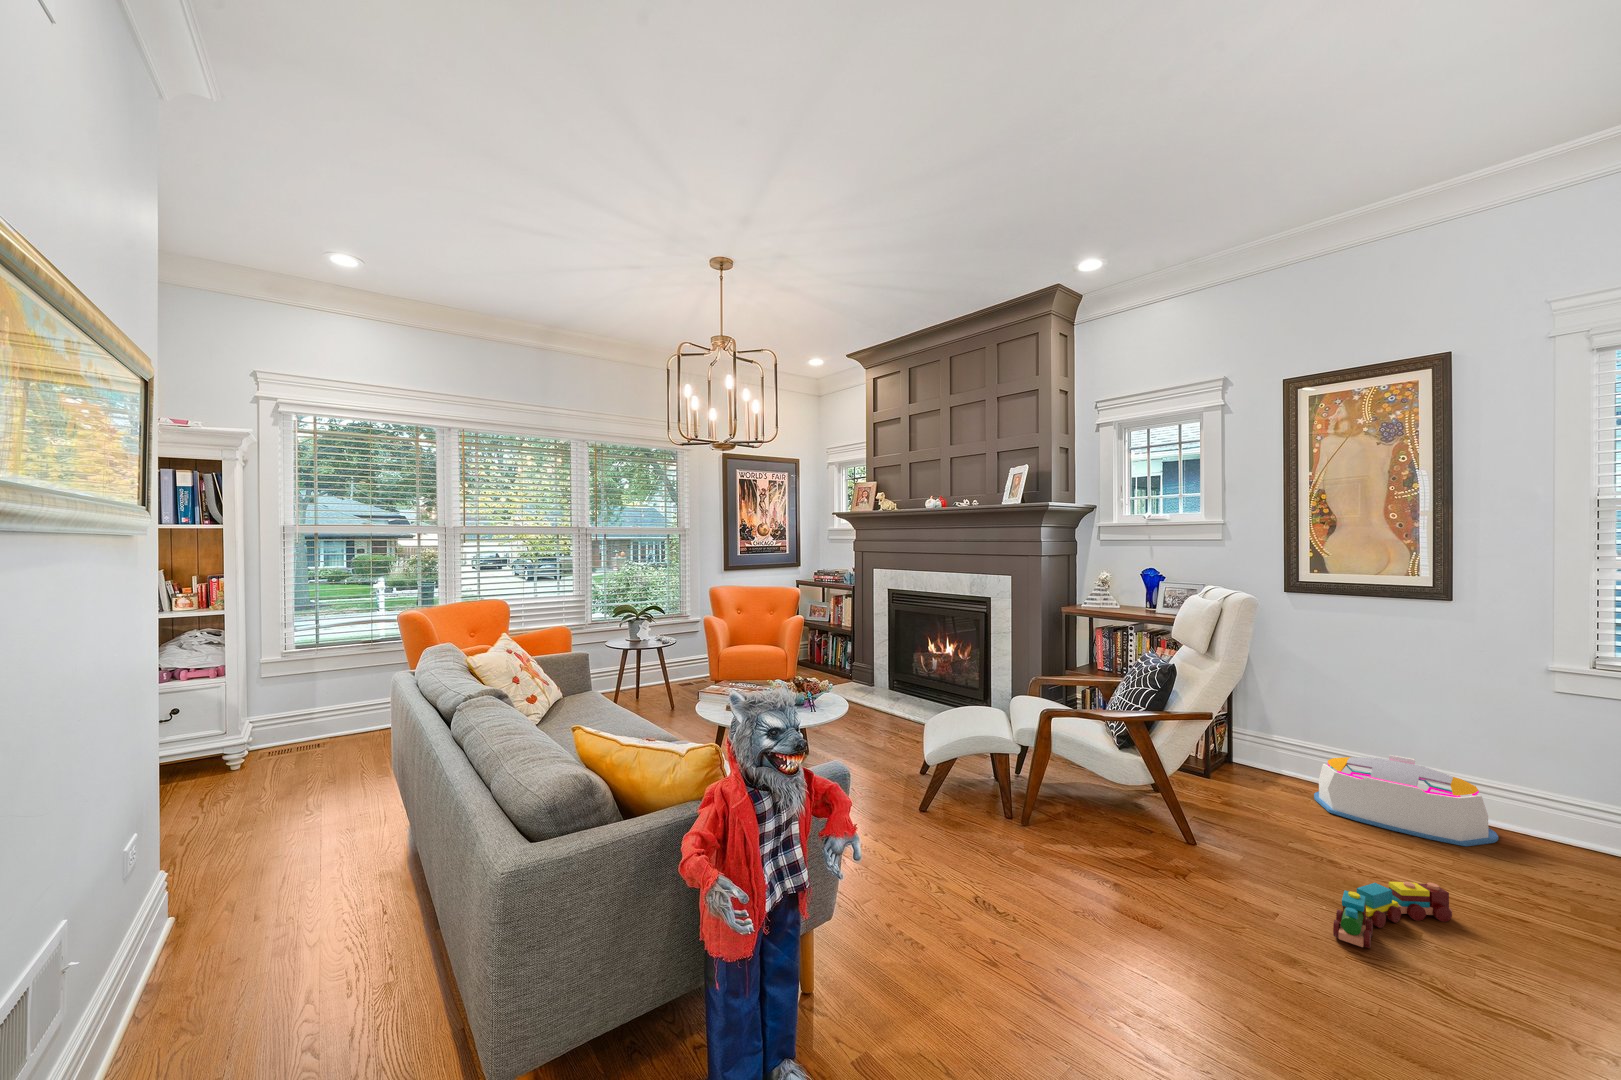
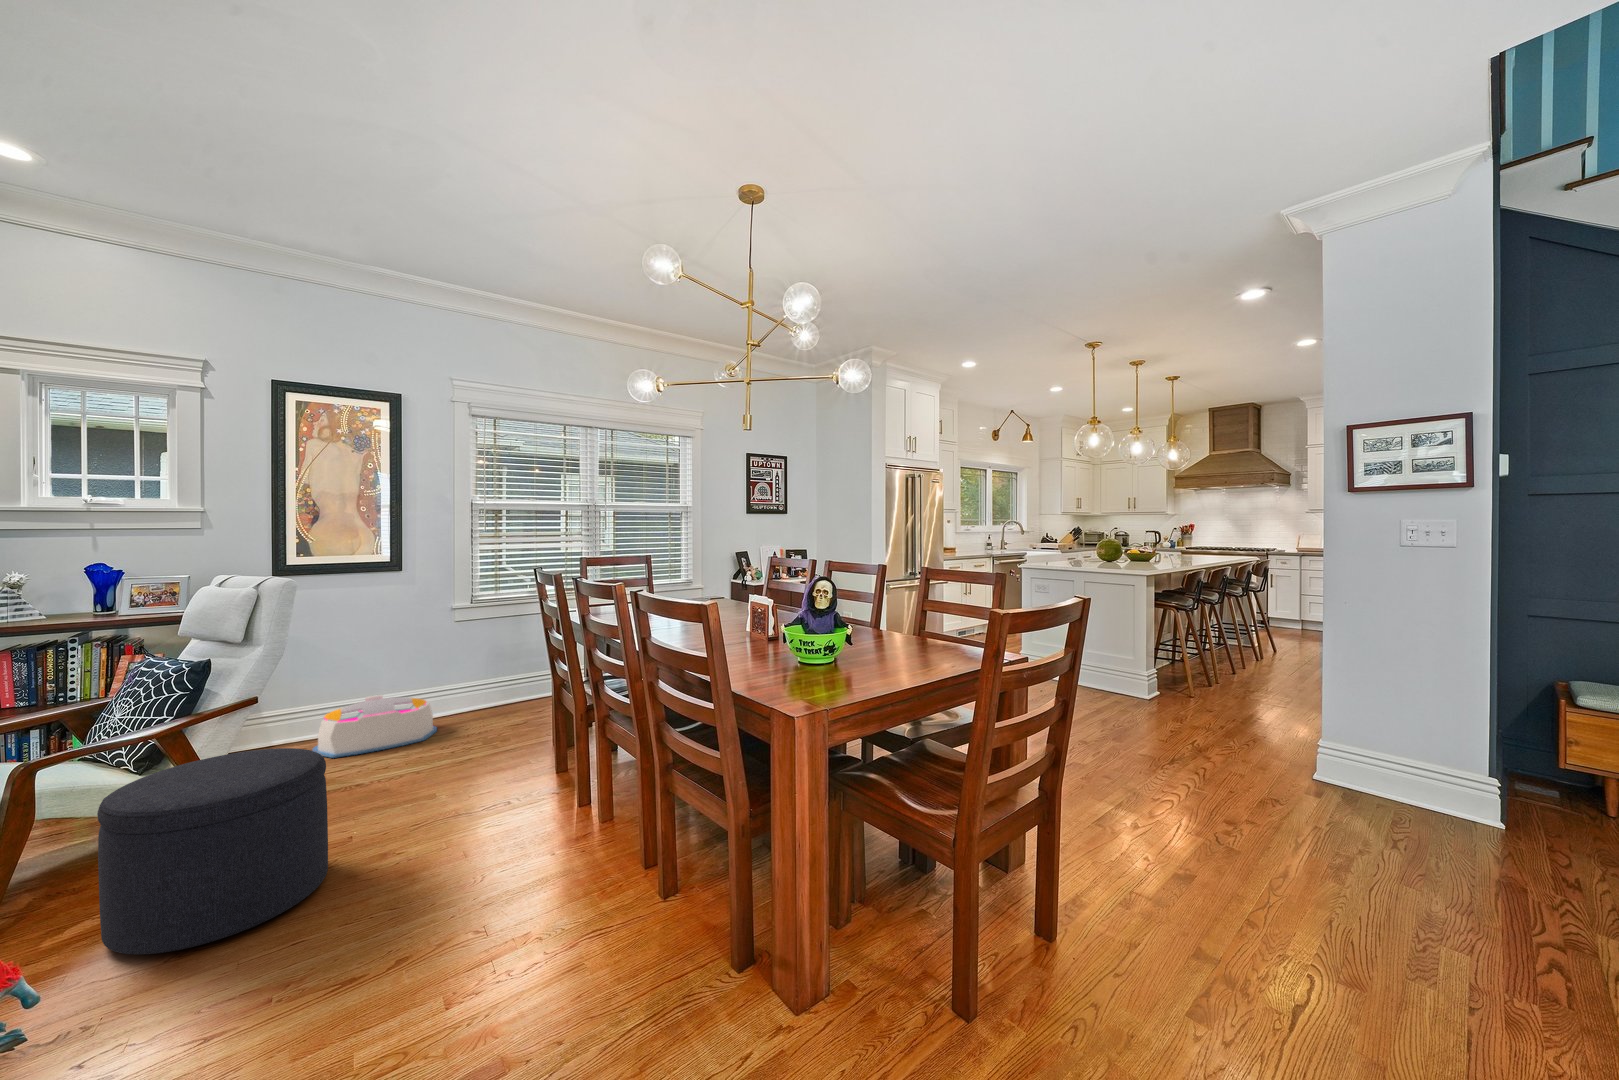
ottoman: none [1049,753,1228,947] -> present [97,748,328,955]
toy train: present [1333,882,1452,948] -> none [391,762,446,826]

